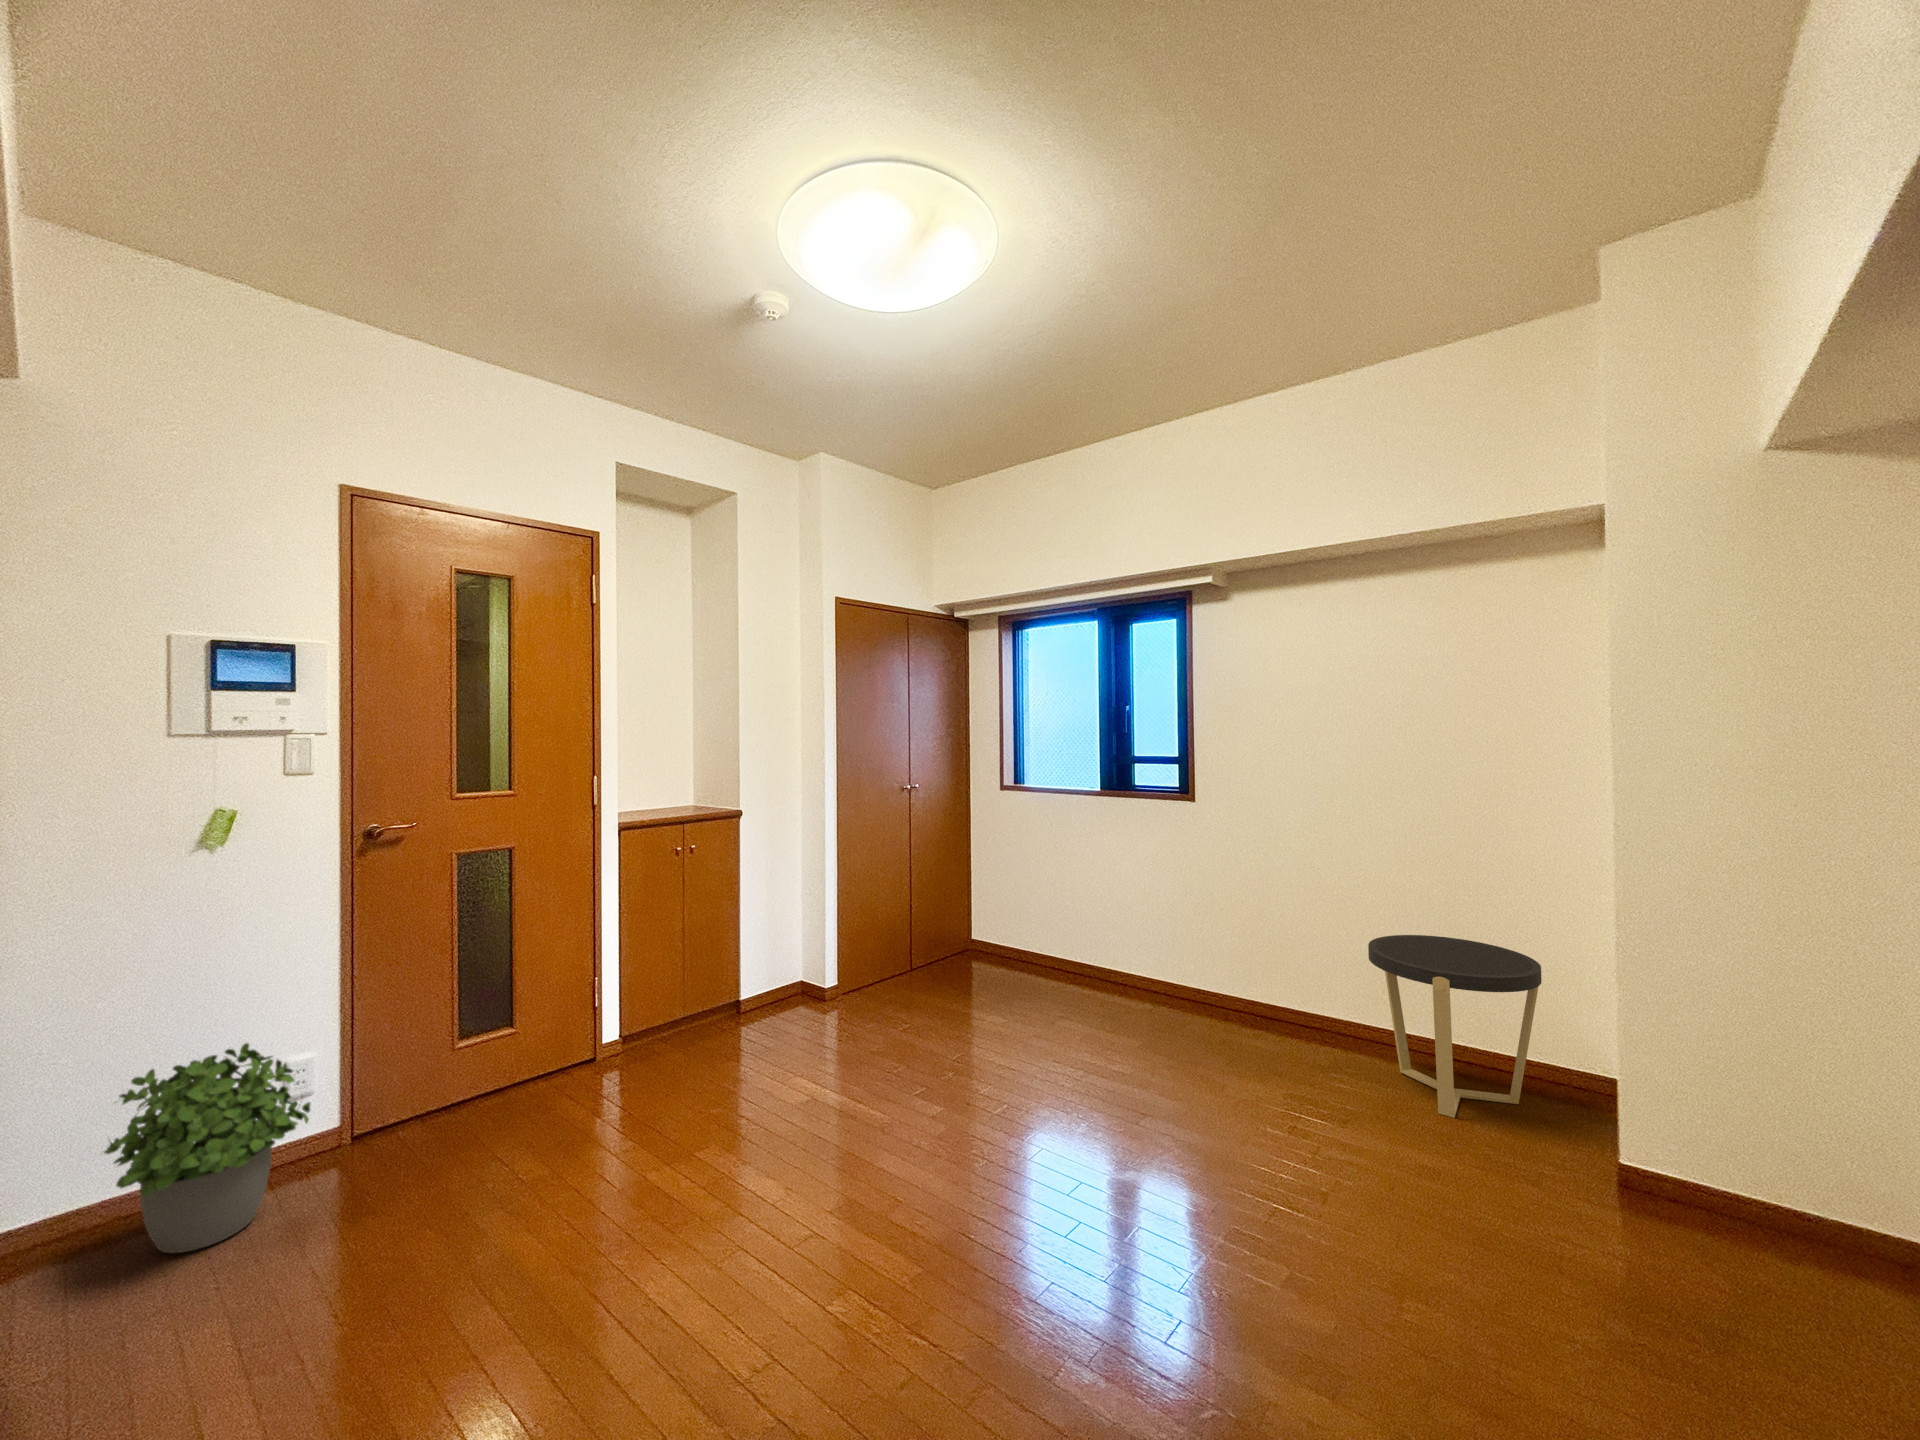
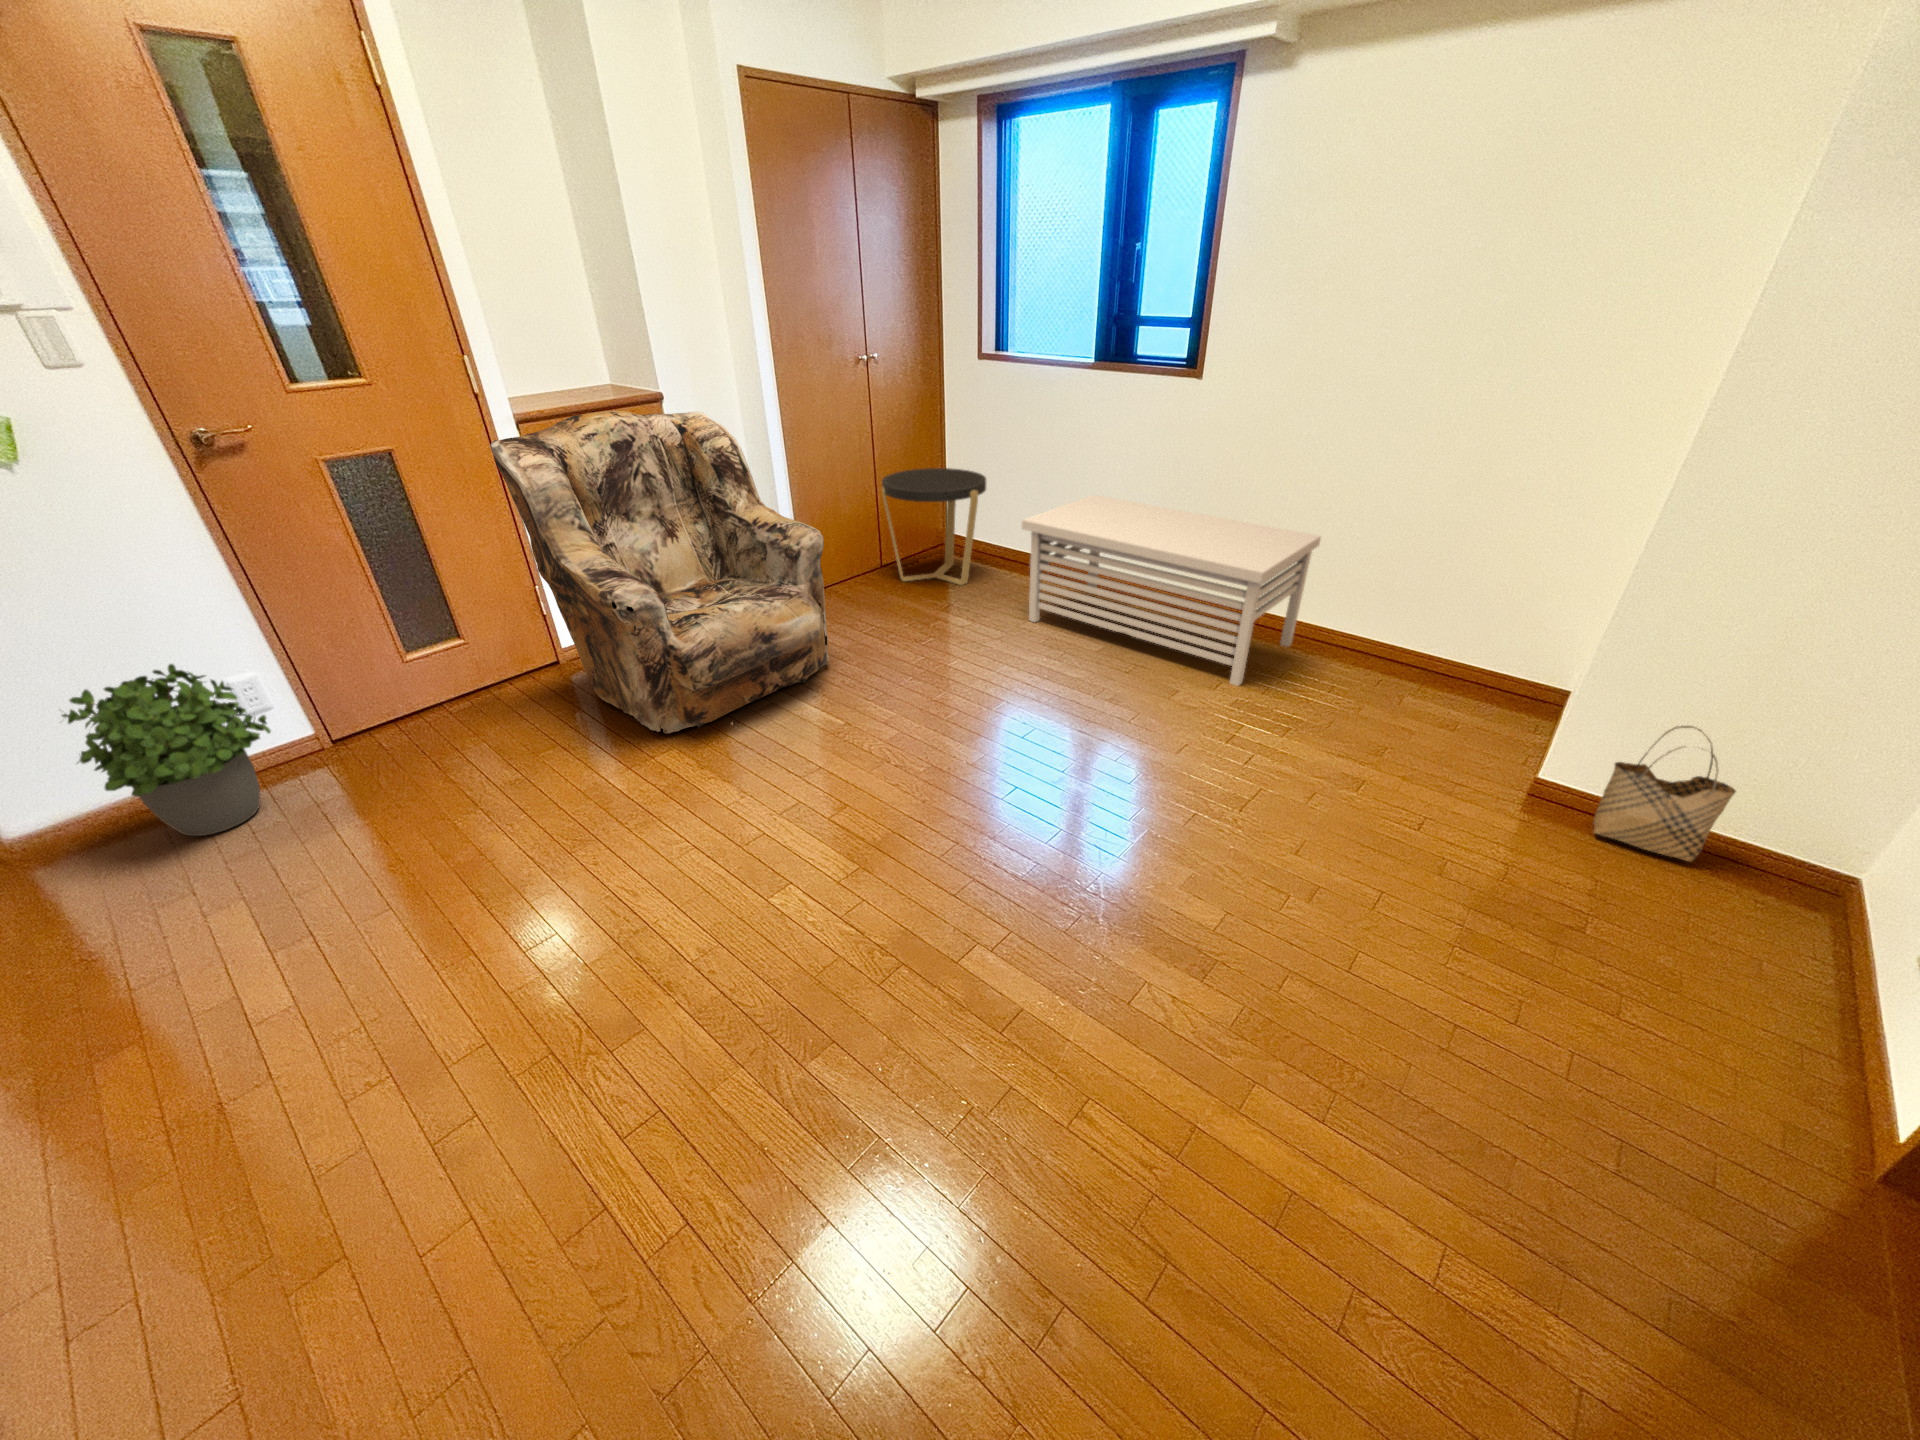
armchair: none [598,823,875,1133] -> present [490,411,830,733]
storage bench: none [1051,898,1329,1082] -> present [1022,495,1321,686]
side table: present [1368,935,1542,1118] -> present [882,468,986,585]
woven basket: none [1701,1105,1845,1274] -> present [1593,726,1736,862]

